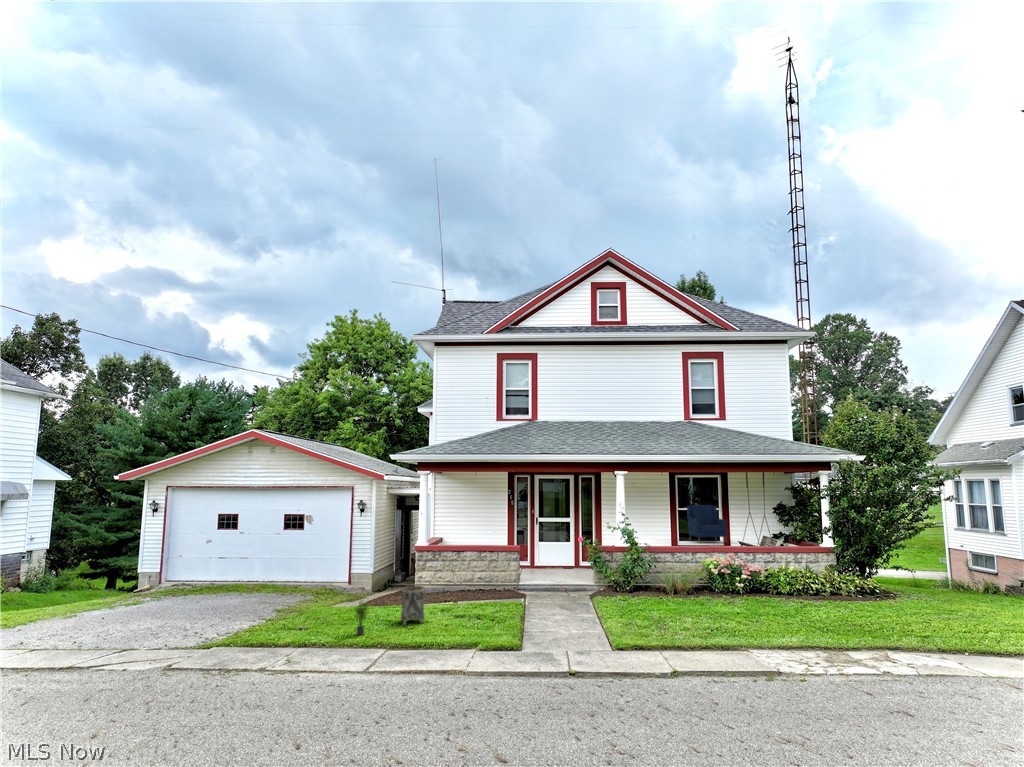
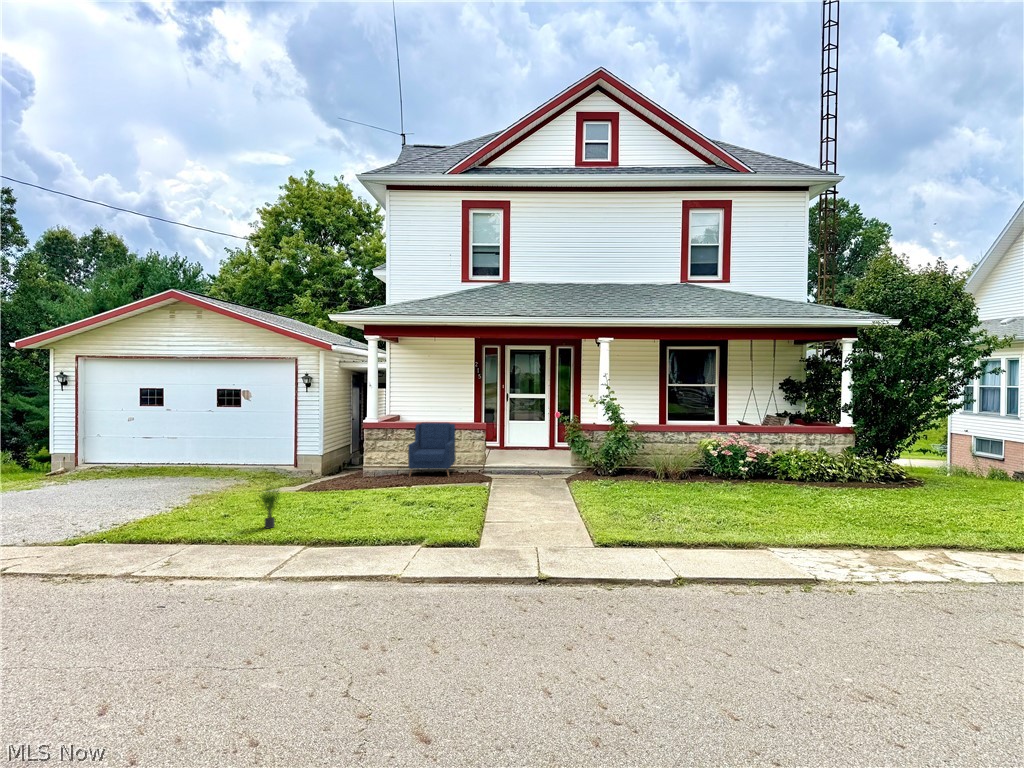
armchair: present [687,505,727,540] -> present [408,423,455,476]
basket: present [401,586,424,625] -> none [329,468,359,515]

